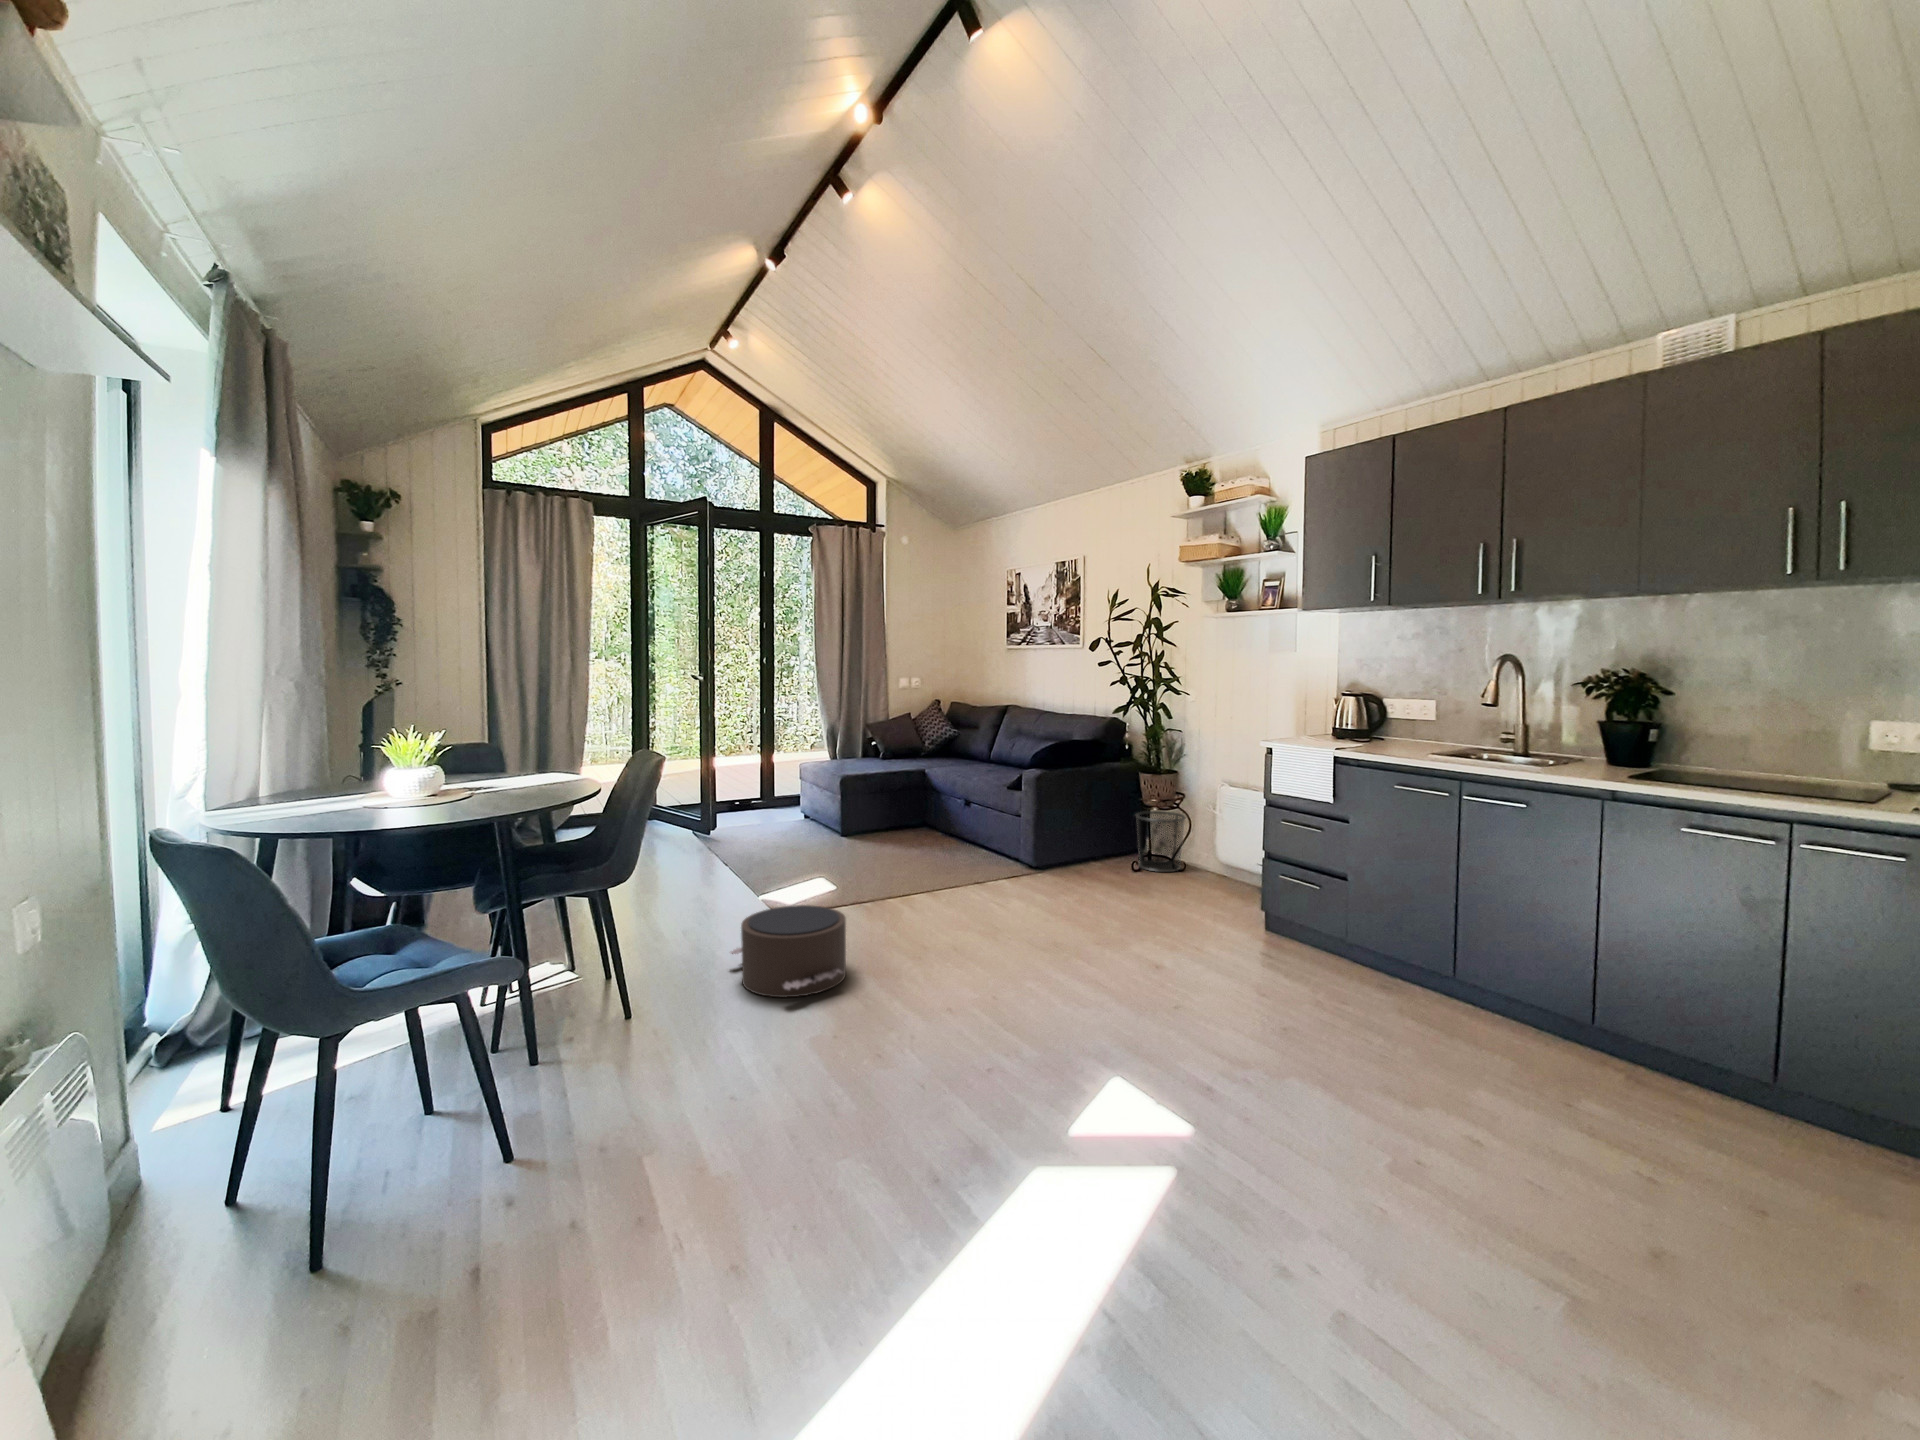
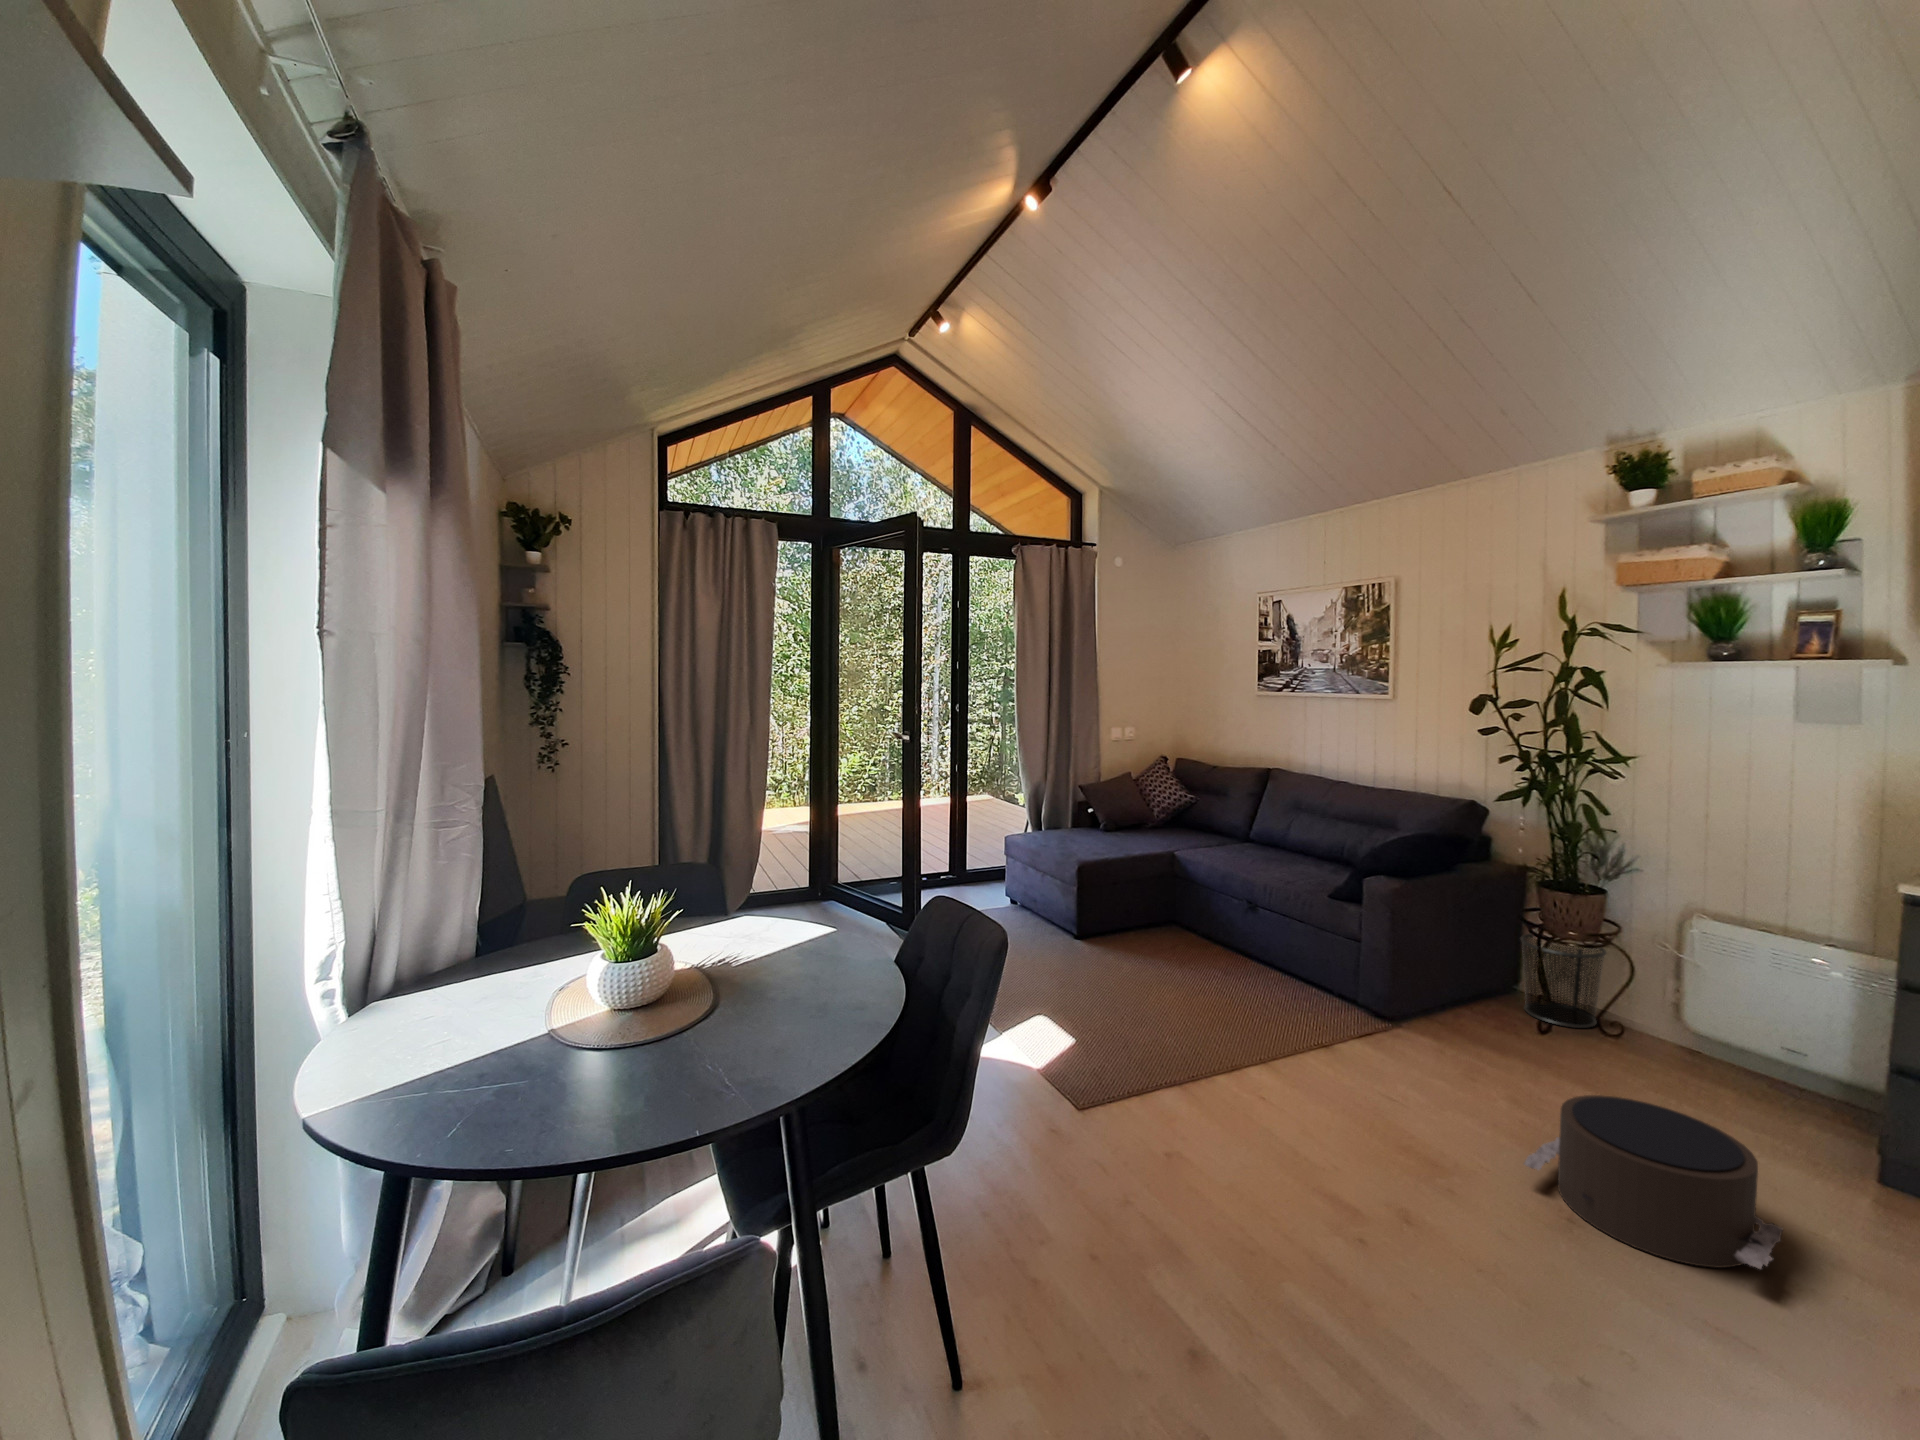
pouf: present [731,905,846,997] -> present [1524,1095,1783,1269]

